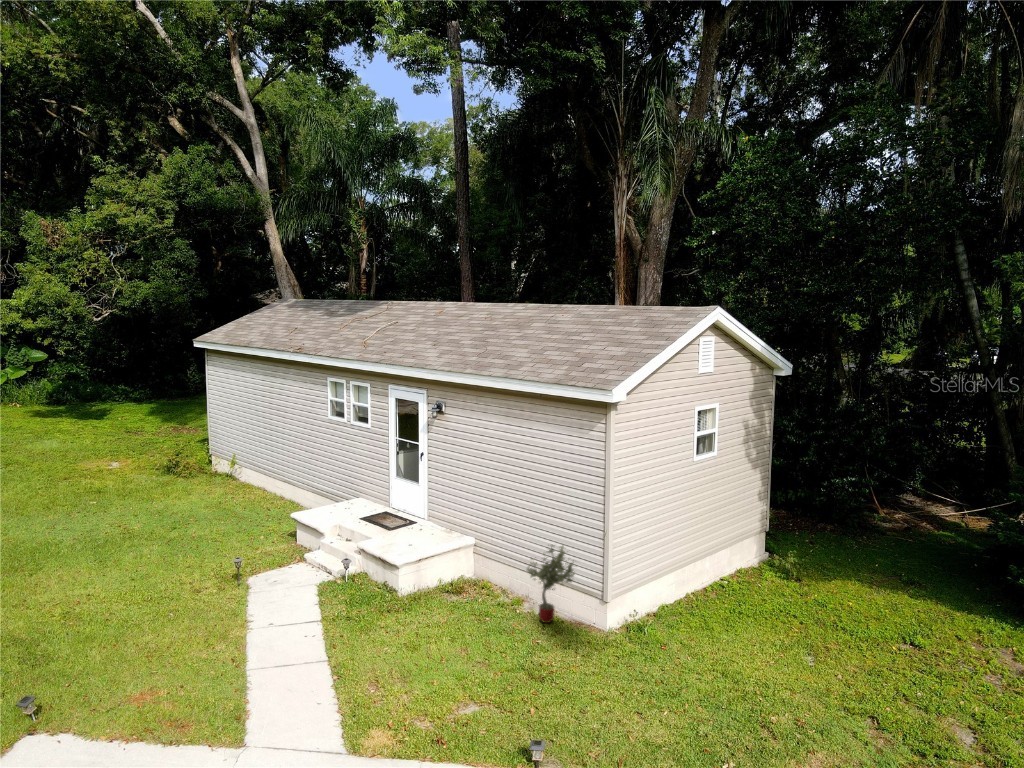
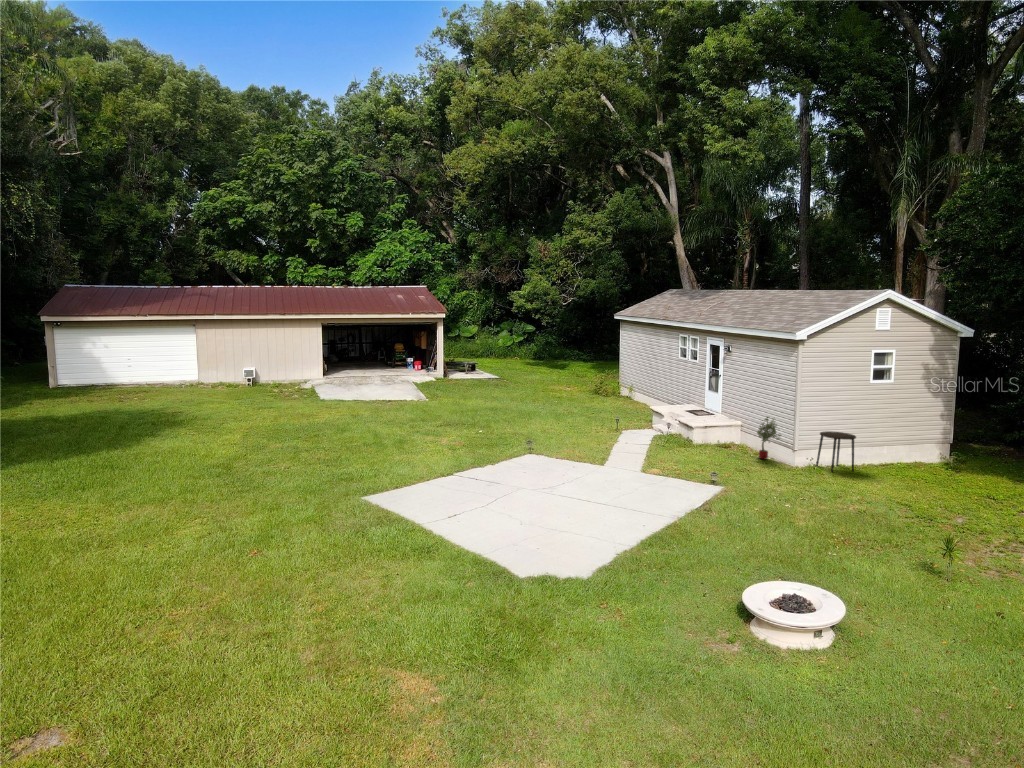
side table: none [633,552,696,633] -> present [816,431,856,472]

